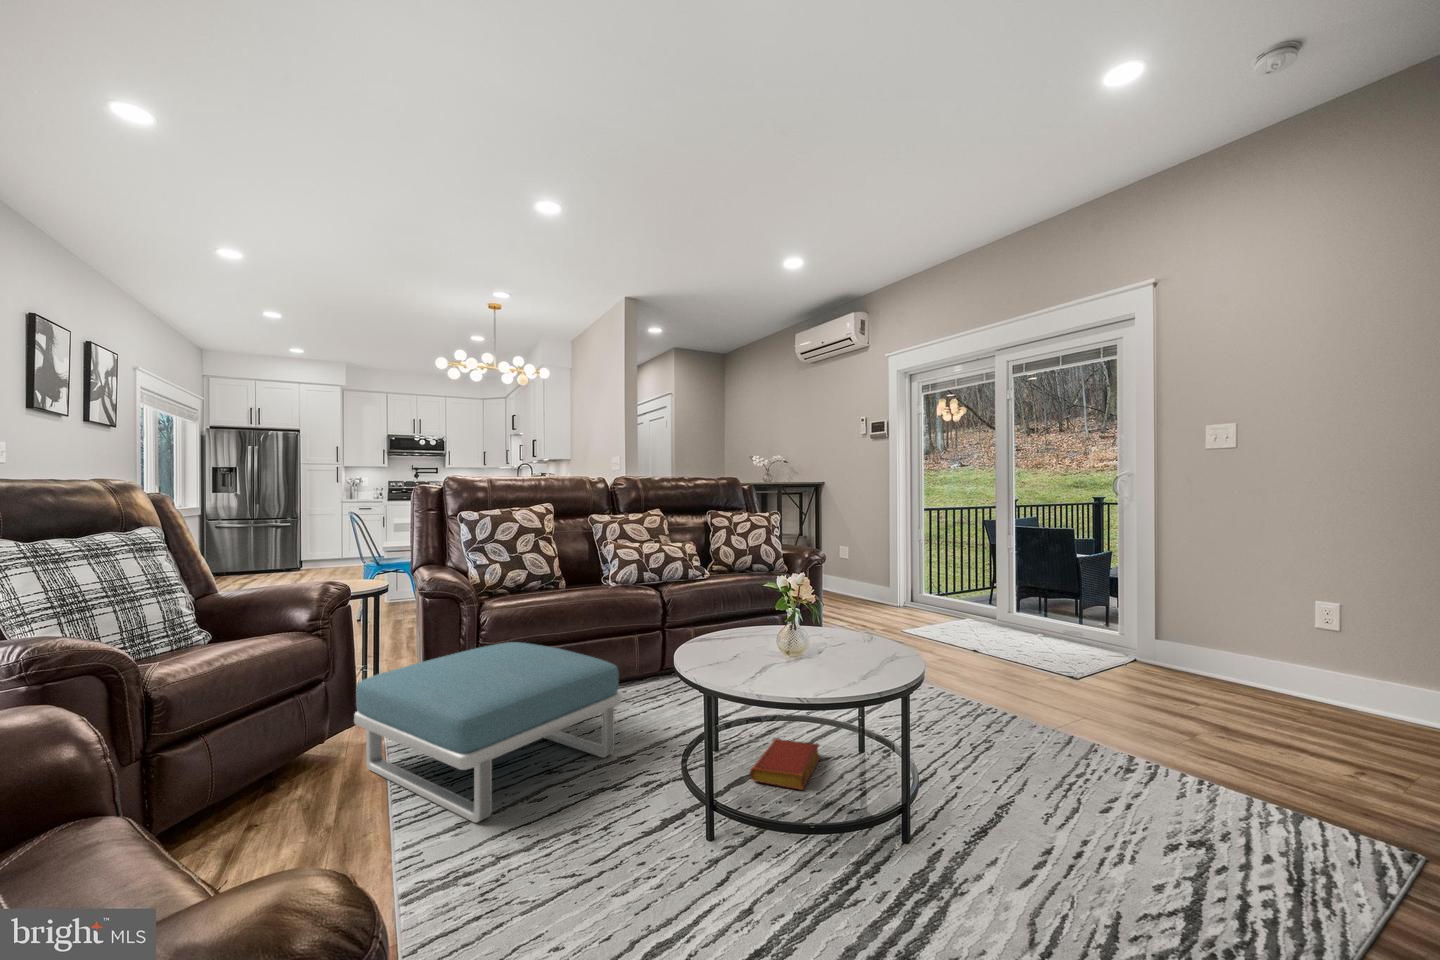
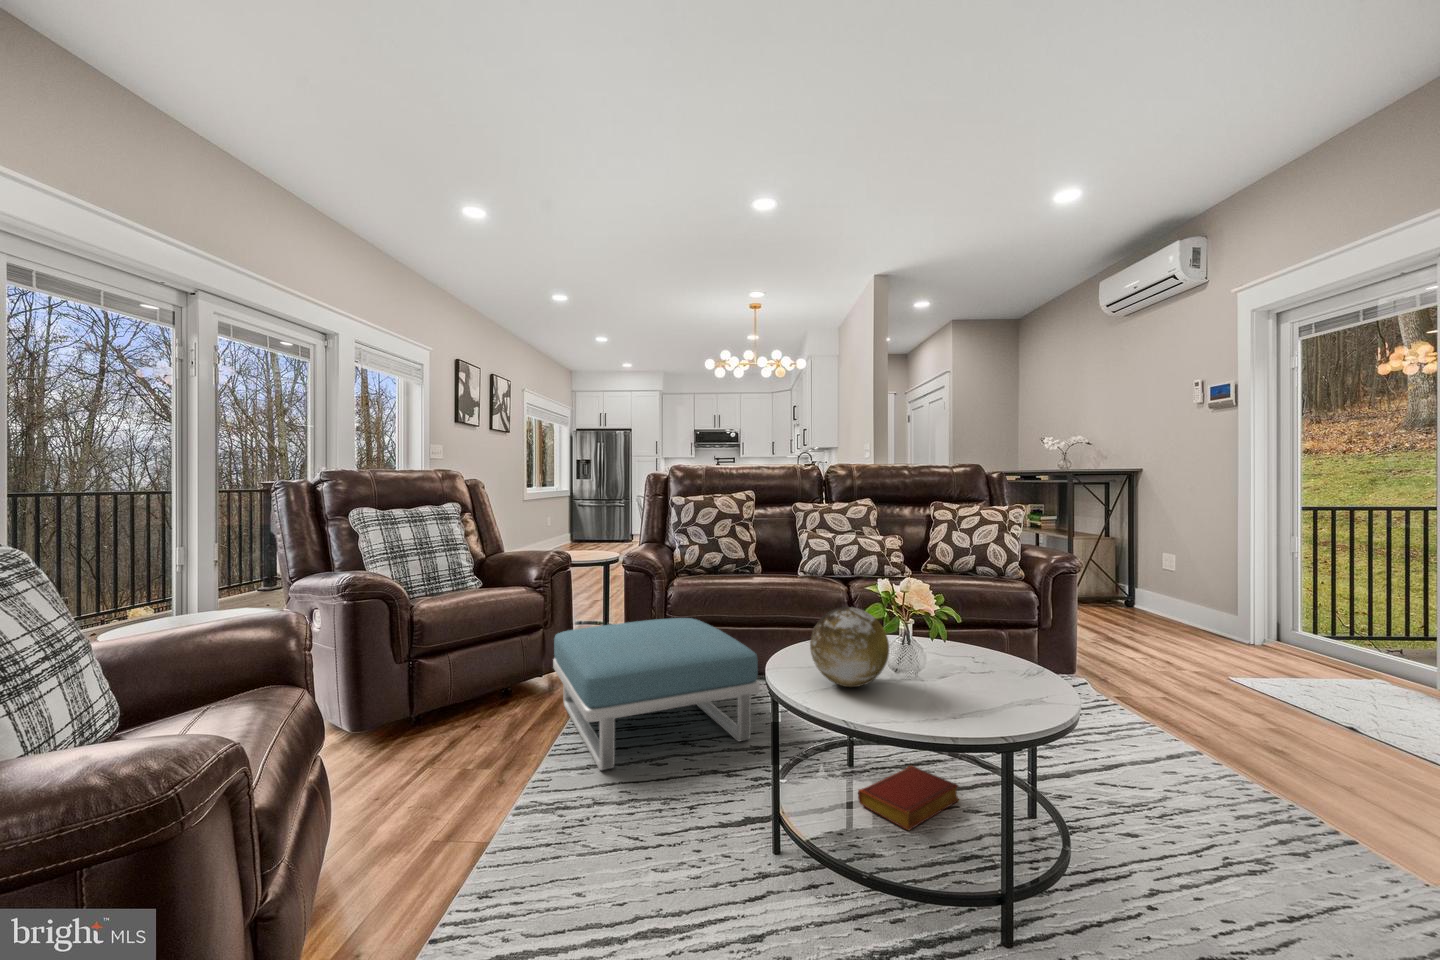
decorative orb: none [730,601,799,672] -> present [810,607,889,687]

